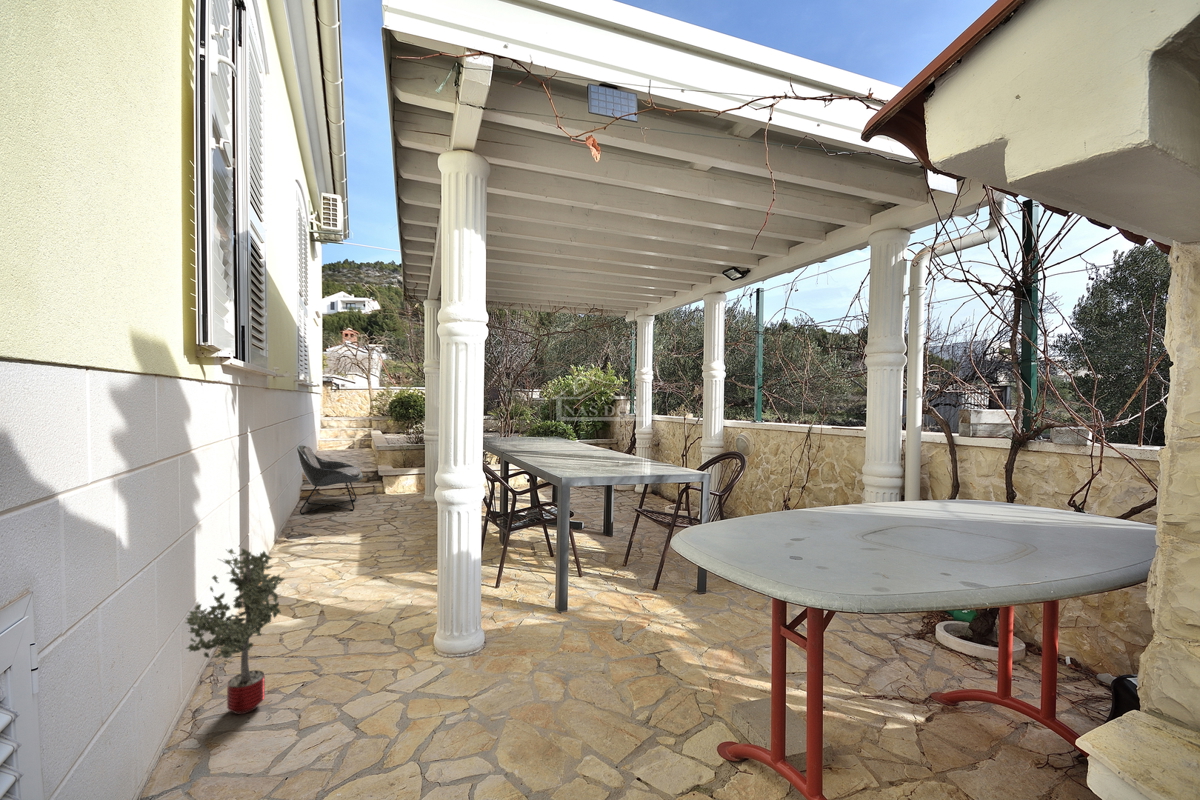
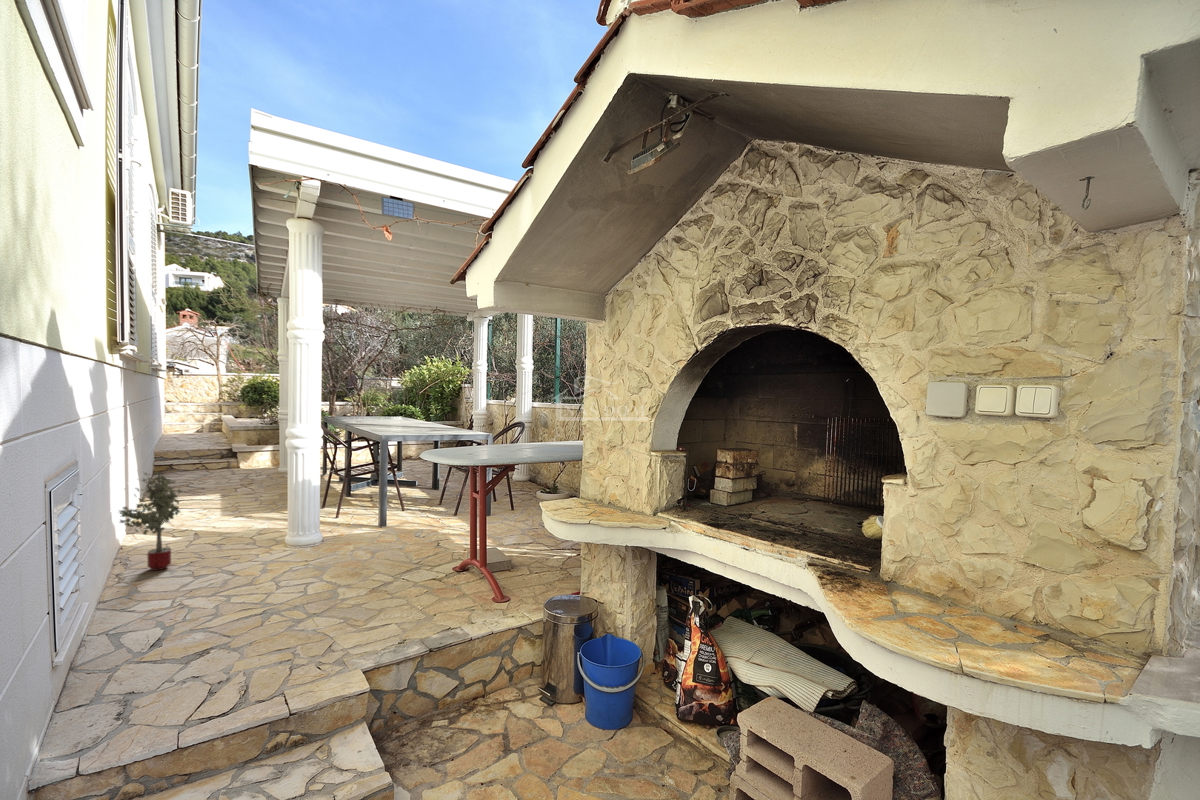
lounge chair: present [297,445,363,515] -> none [153,424,219,485]

